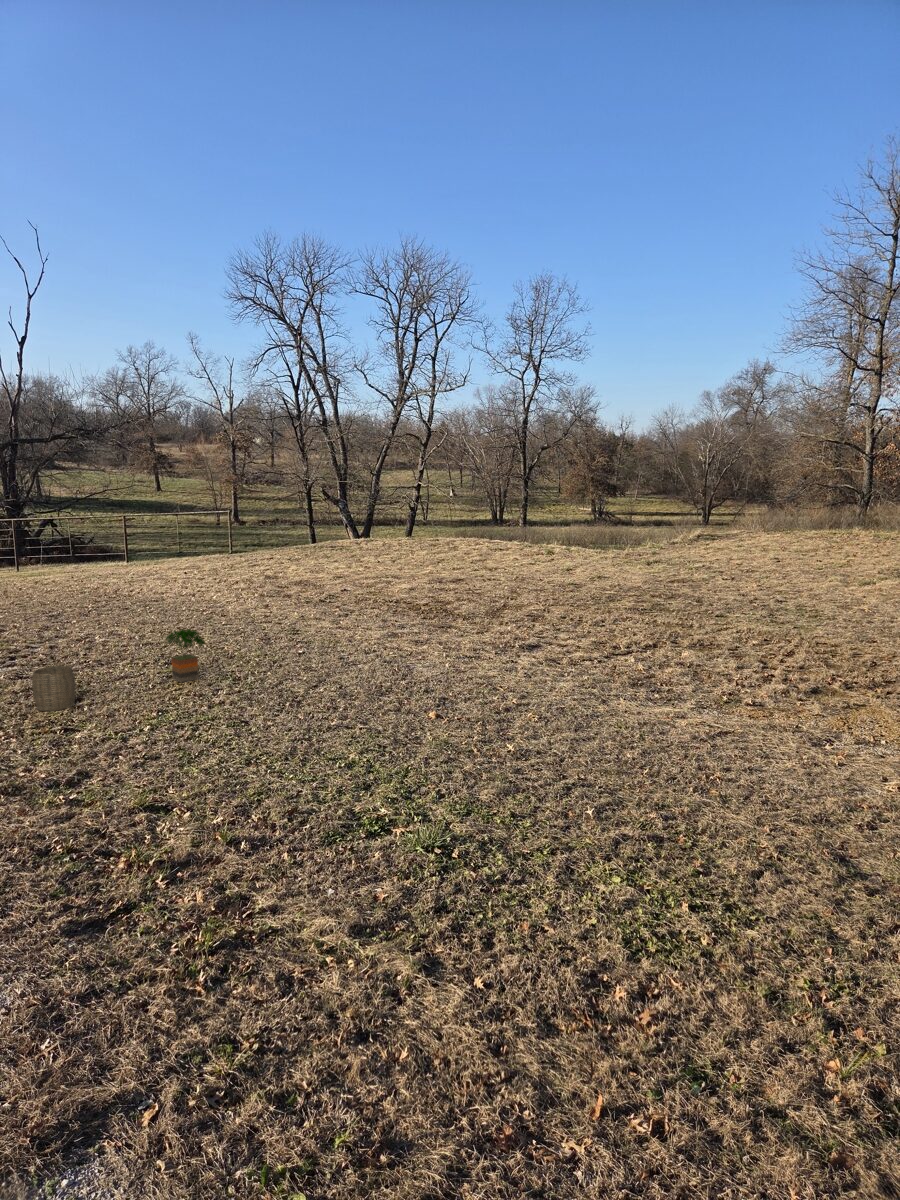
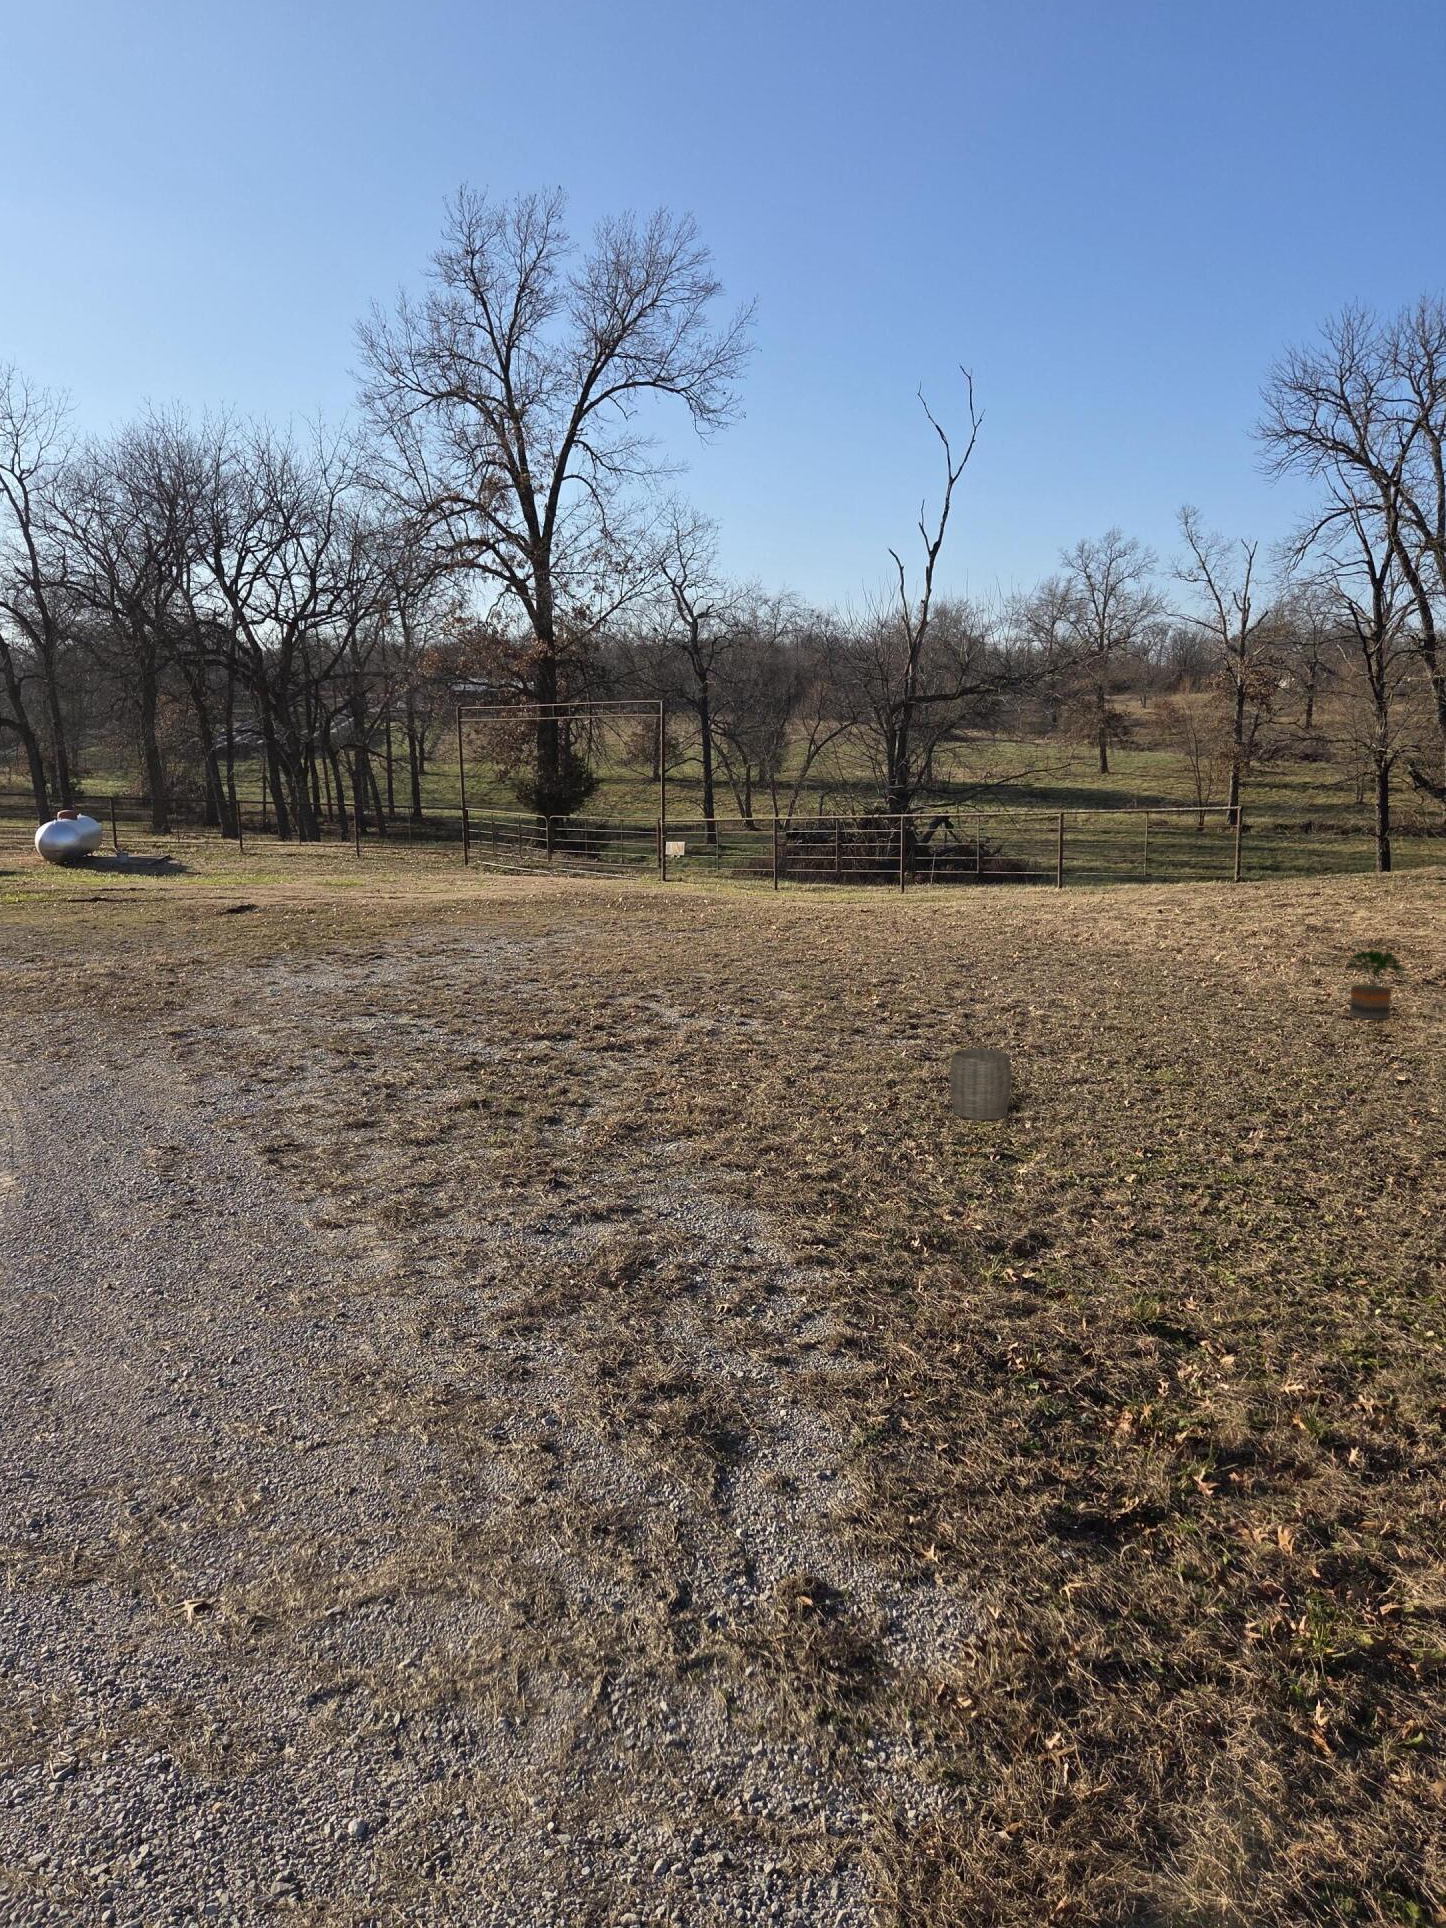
potted tree: present [166,629,205,683] -> present [1347,950,1404,1019]

